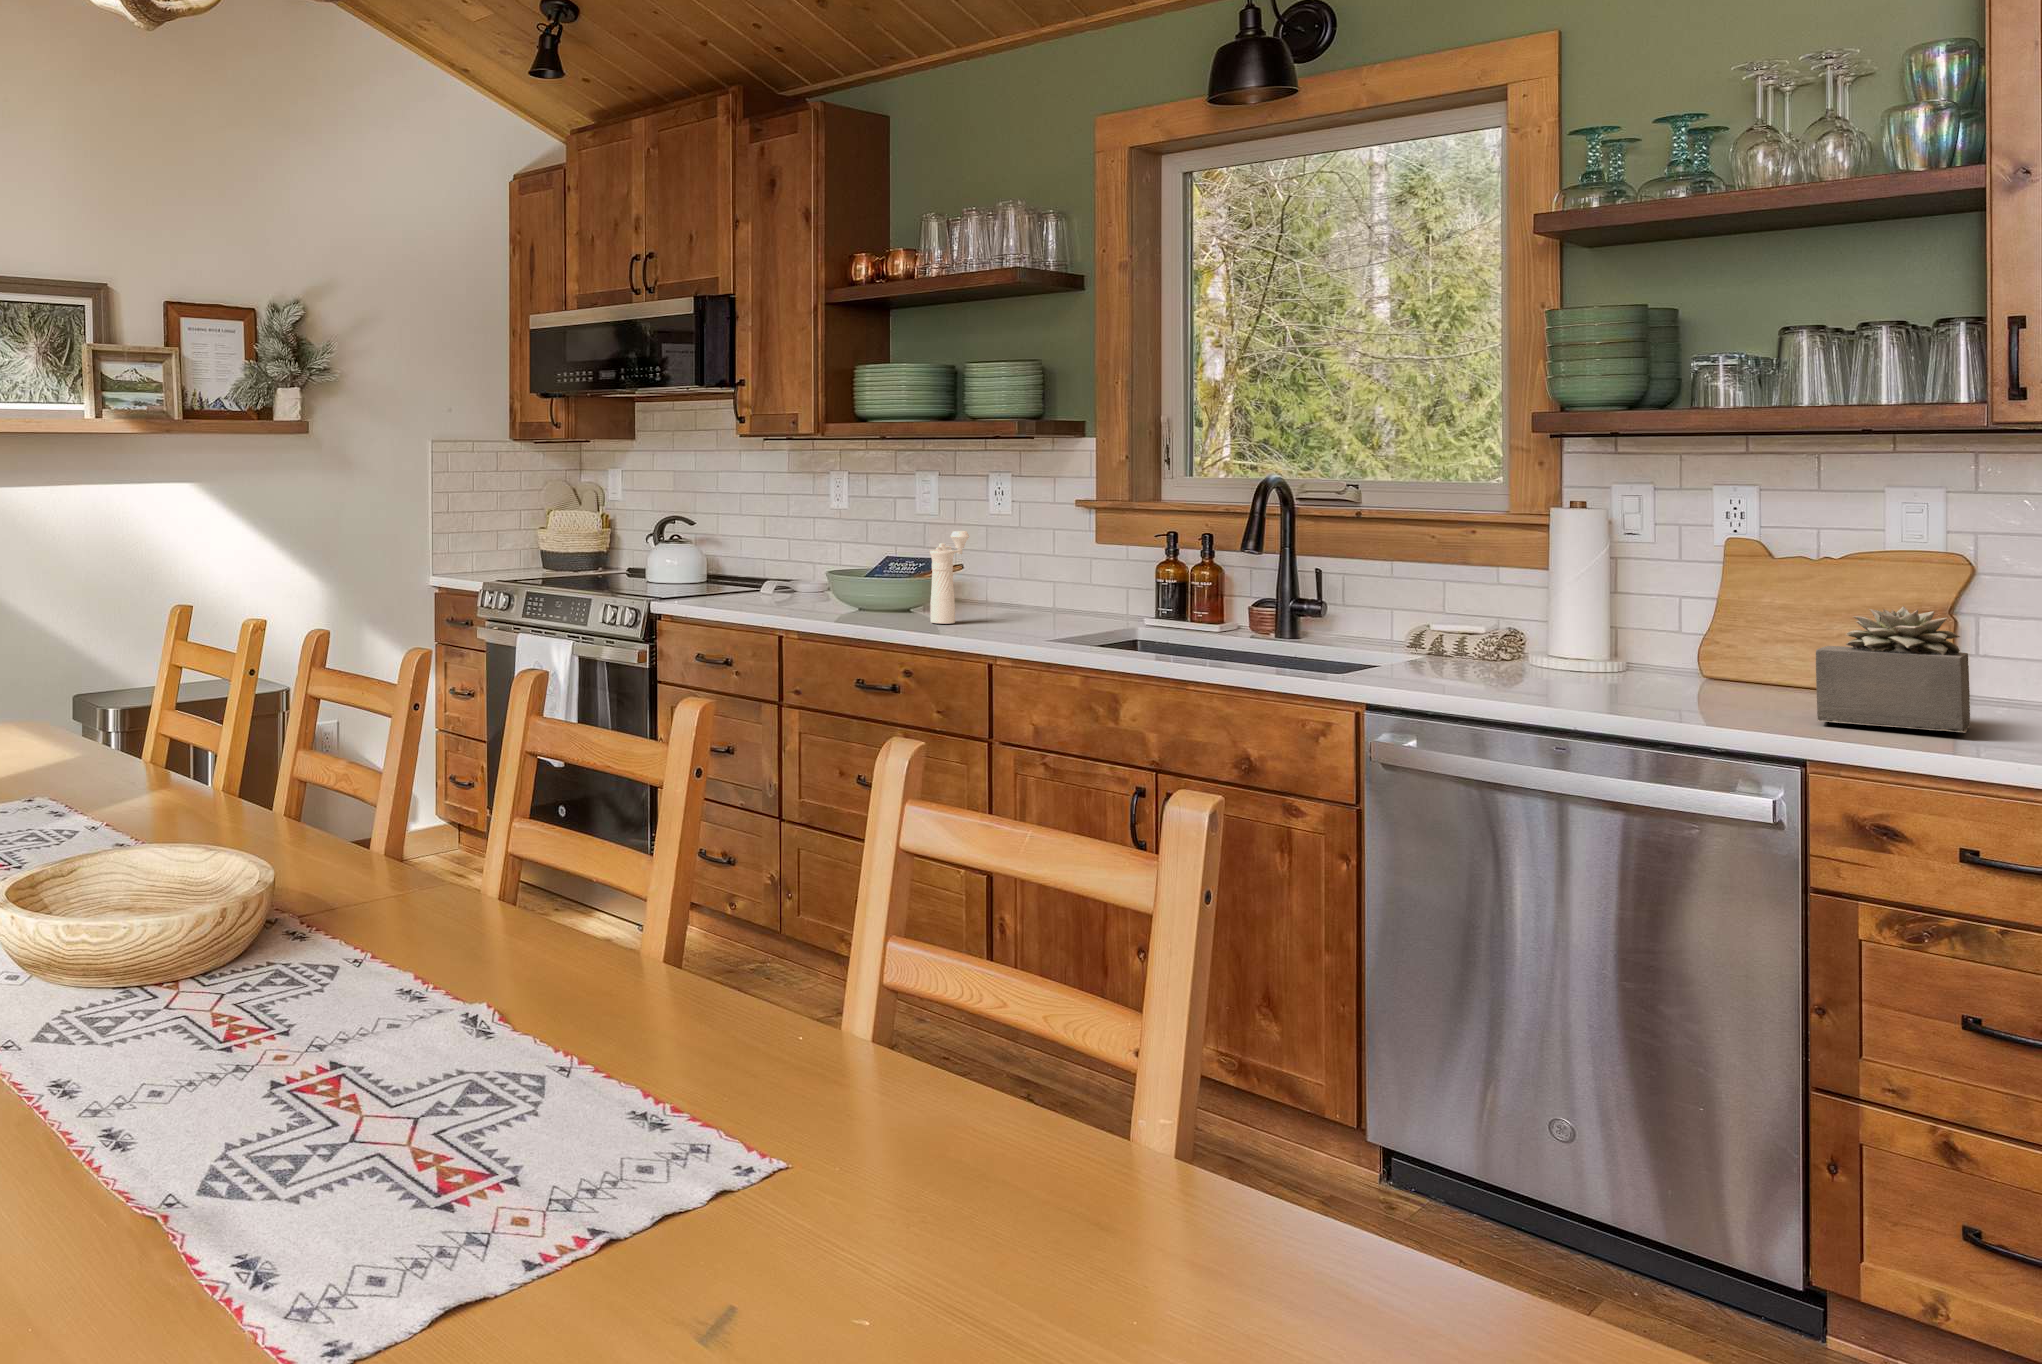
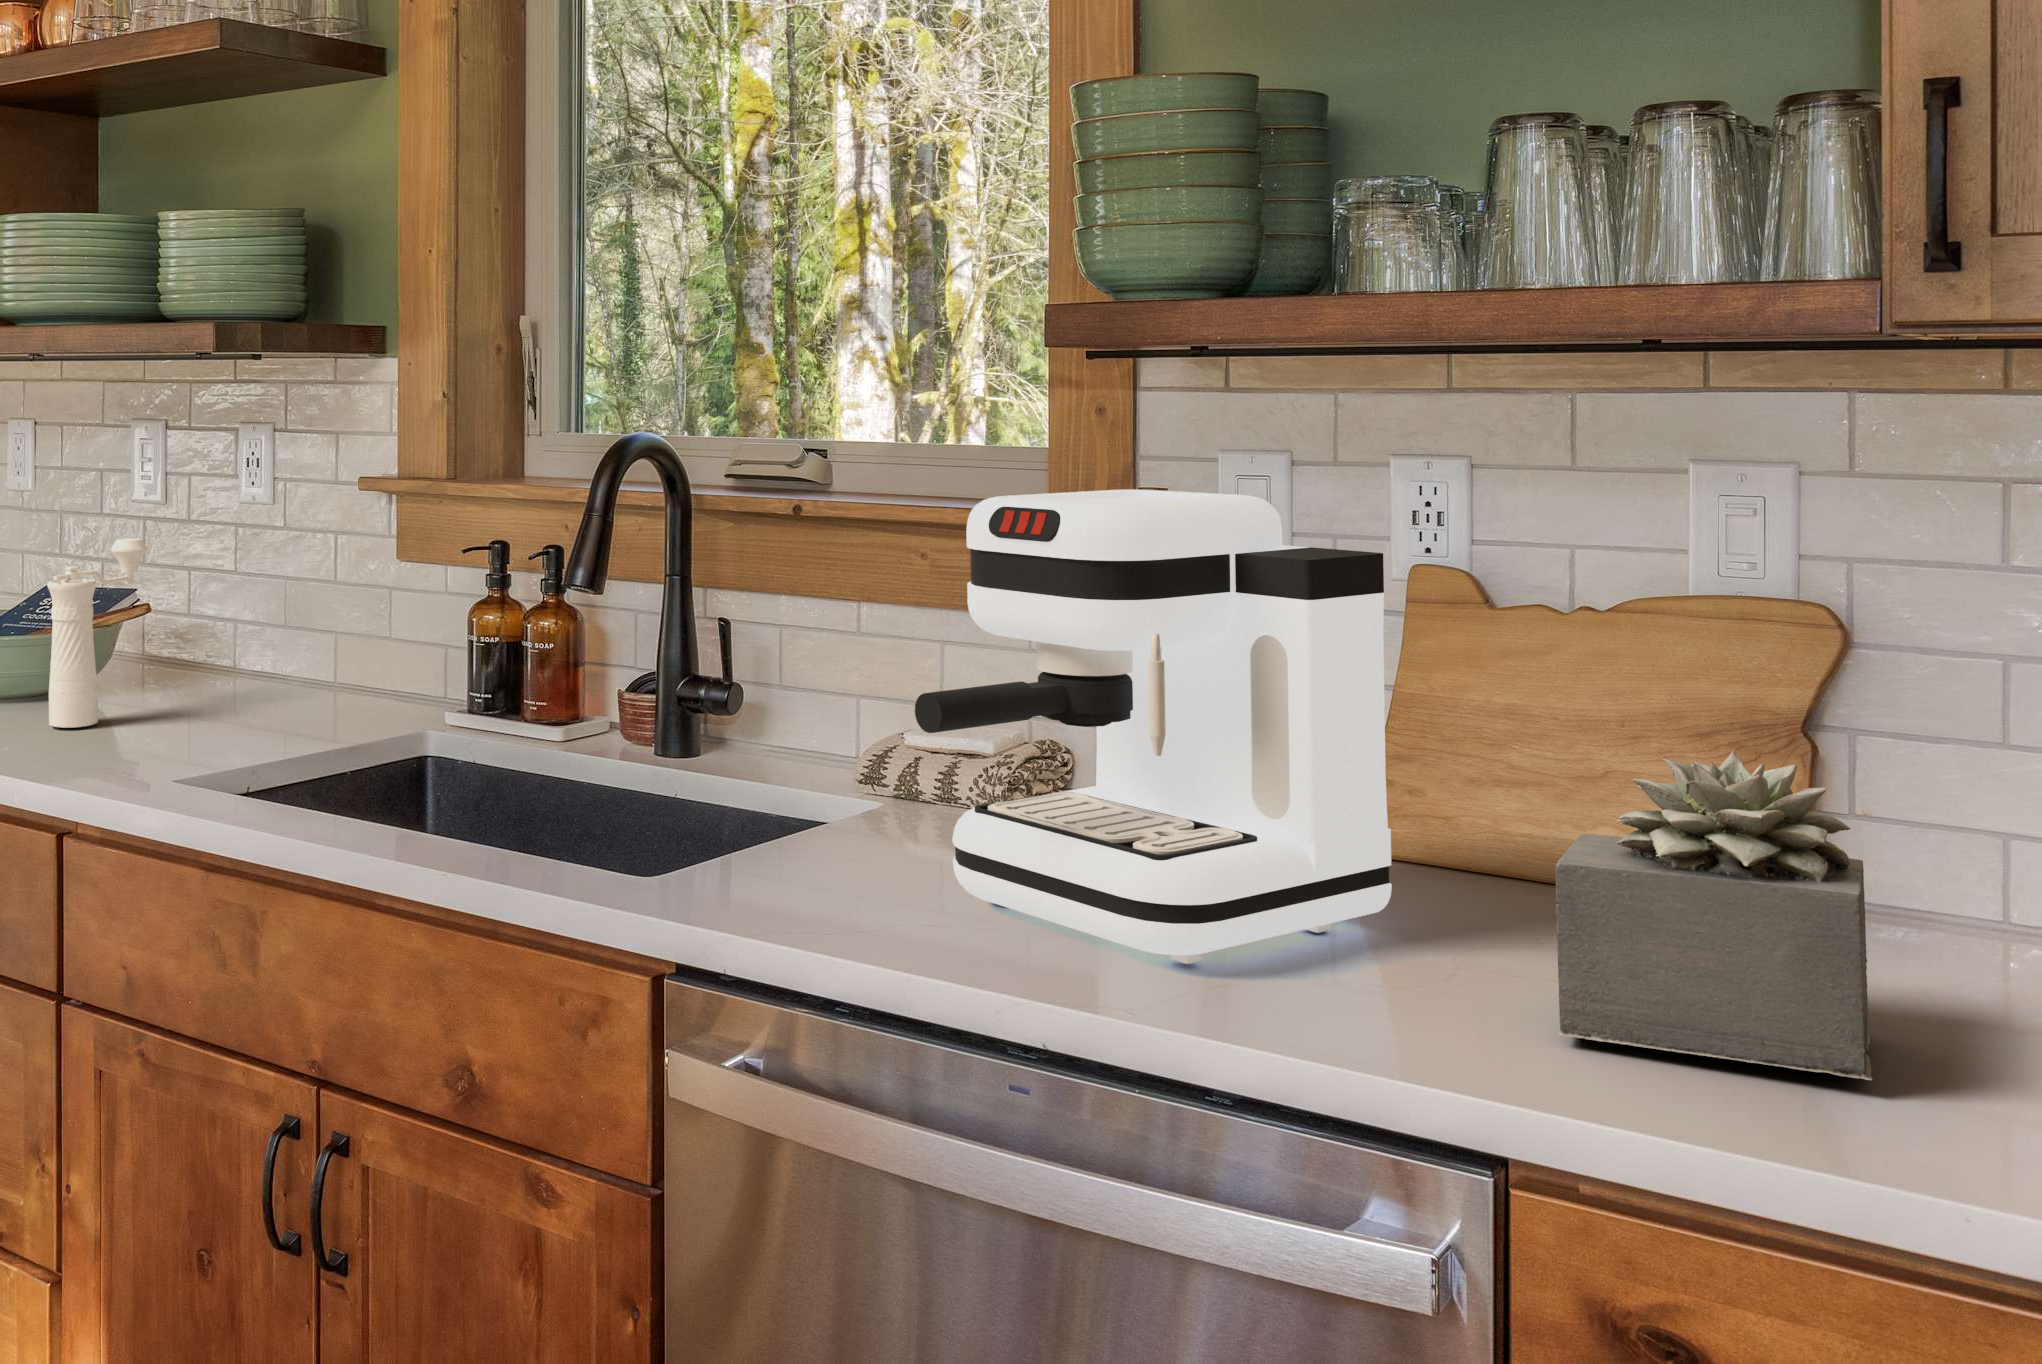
coffee maker: none [1488,500,1727,702] -> present [915,490,1392,964]

